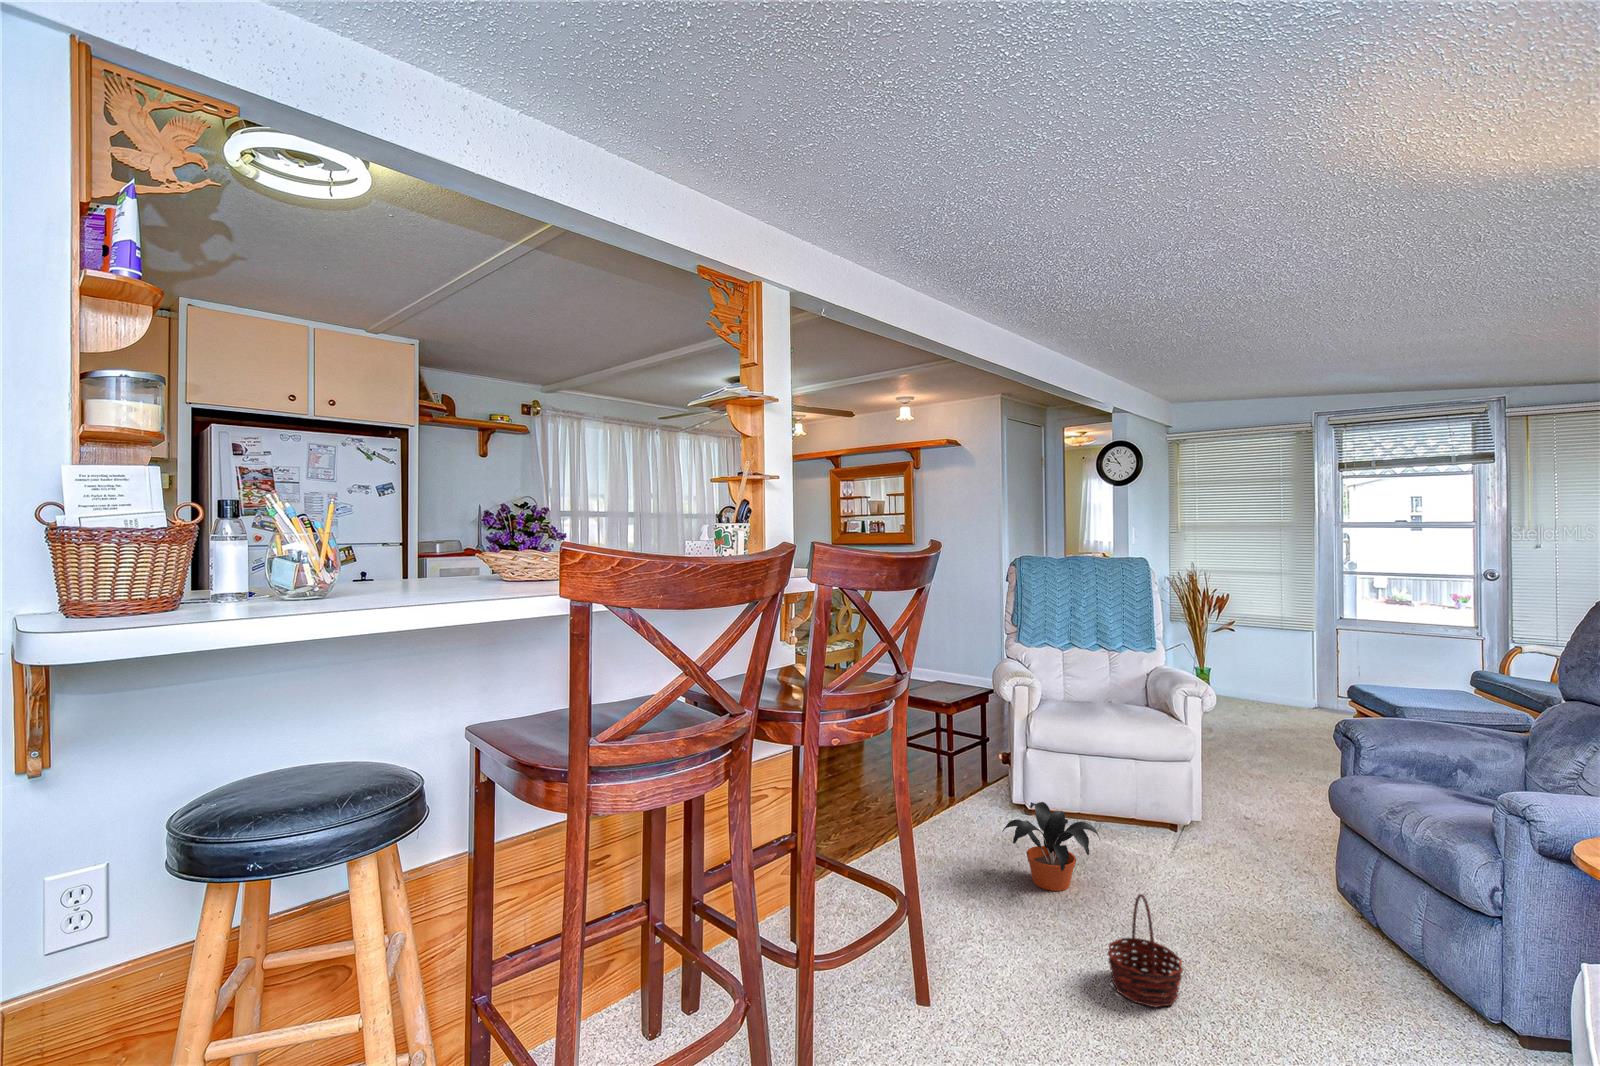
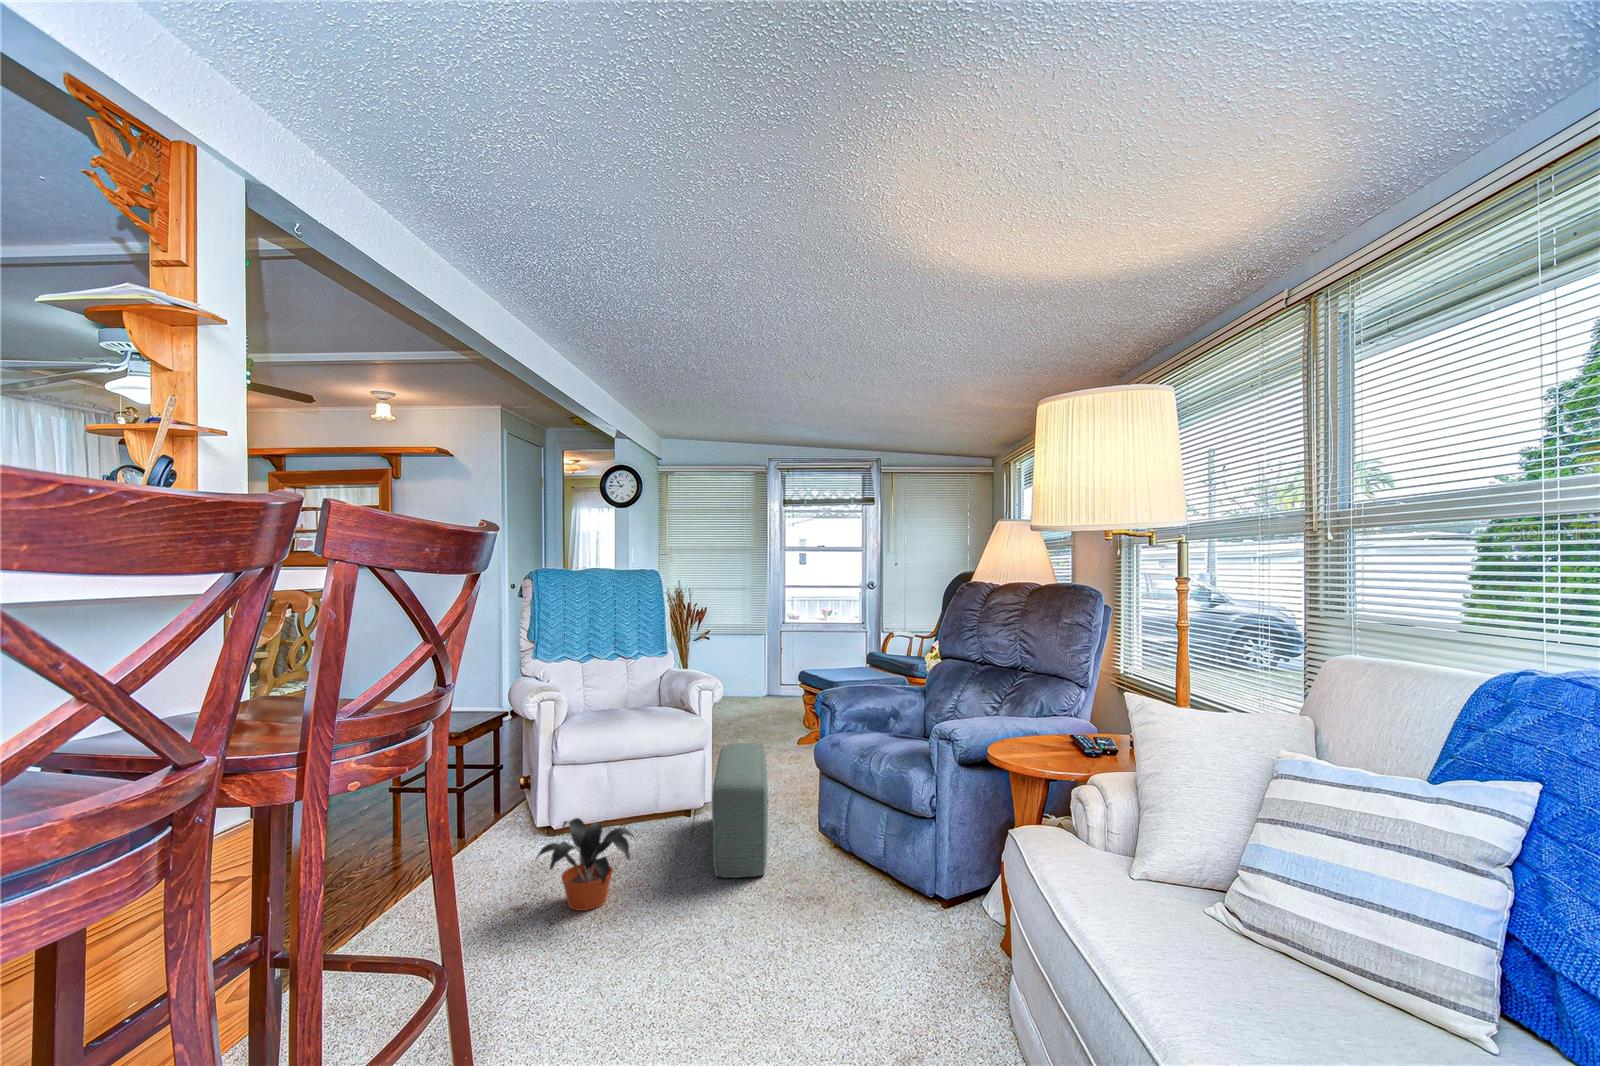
pouf: none [1188,762,1268,916] -> present [712,743,768,878]
basket: present [1108,894,1183,1007] -> none [661,881,731,994]

